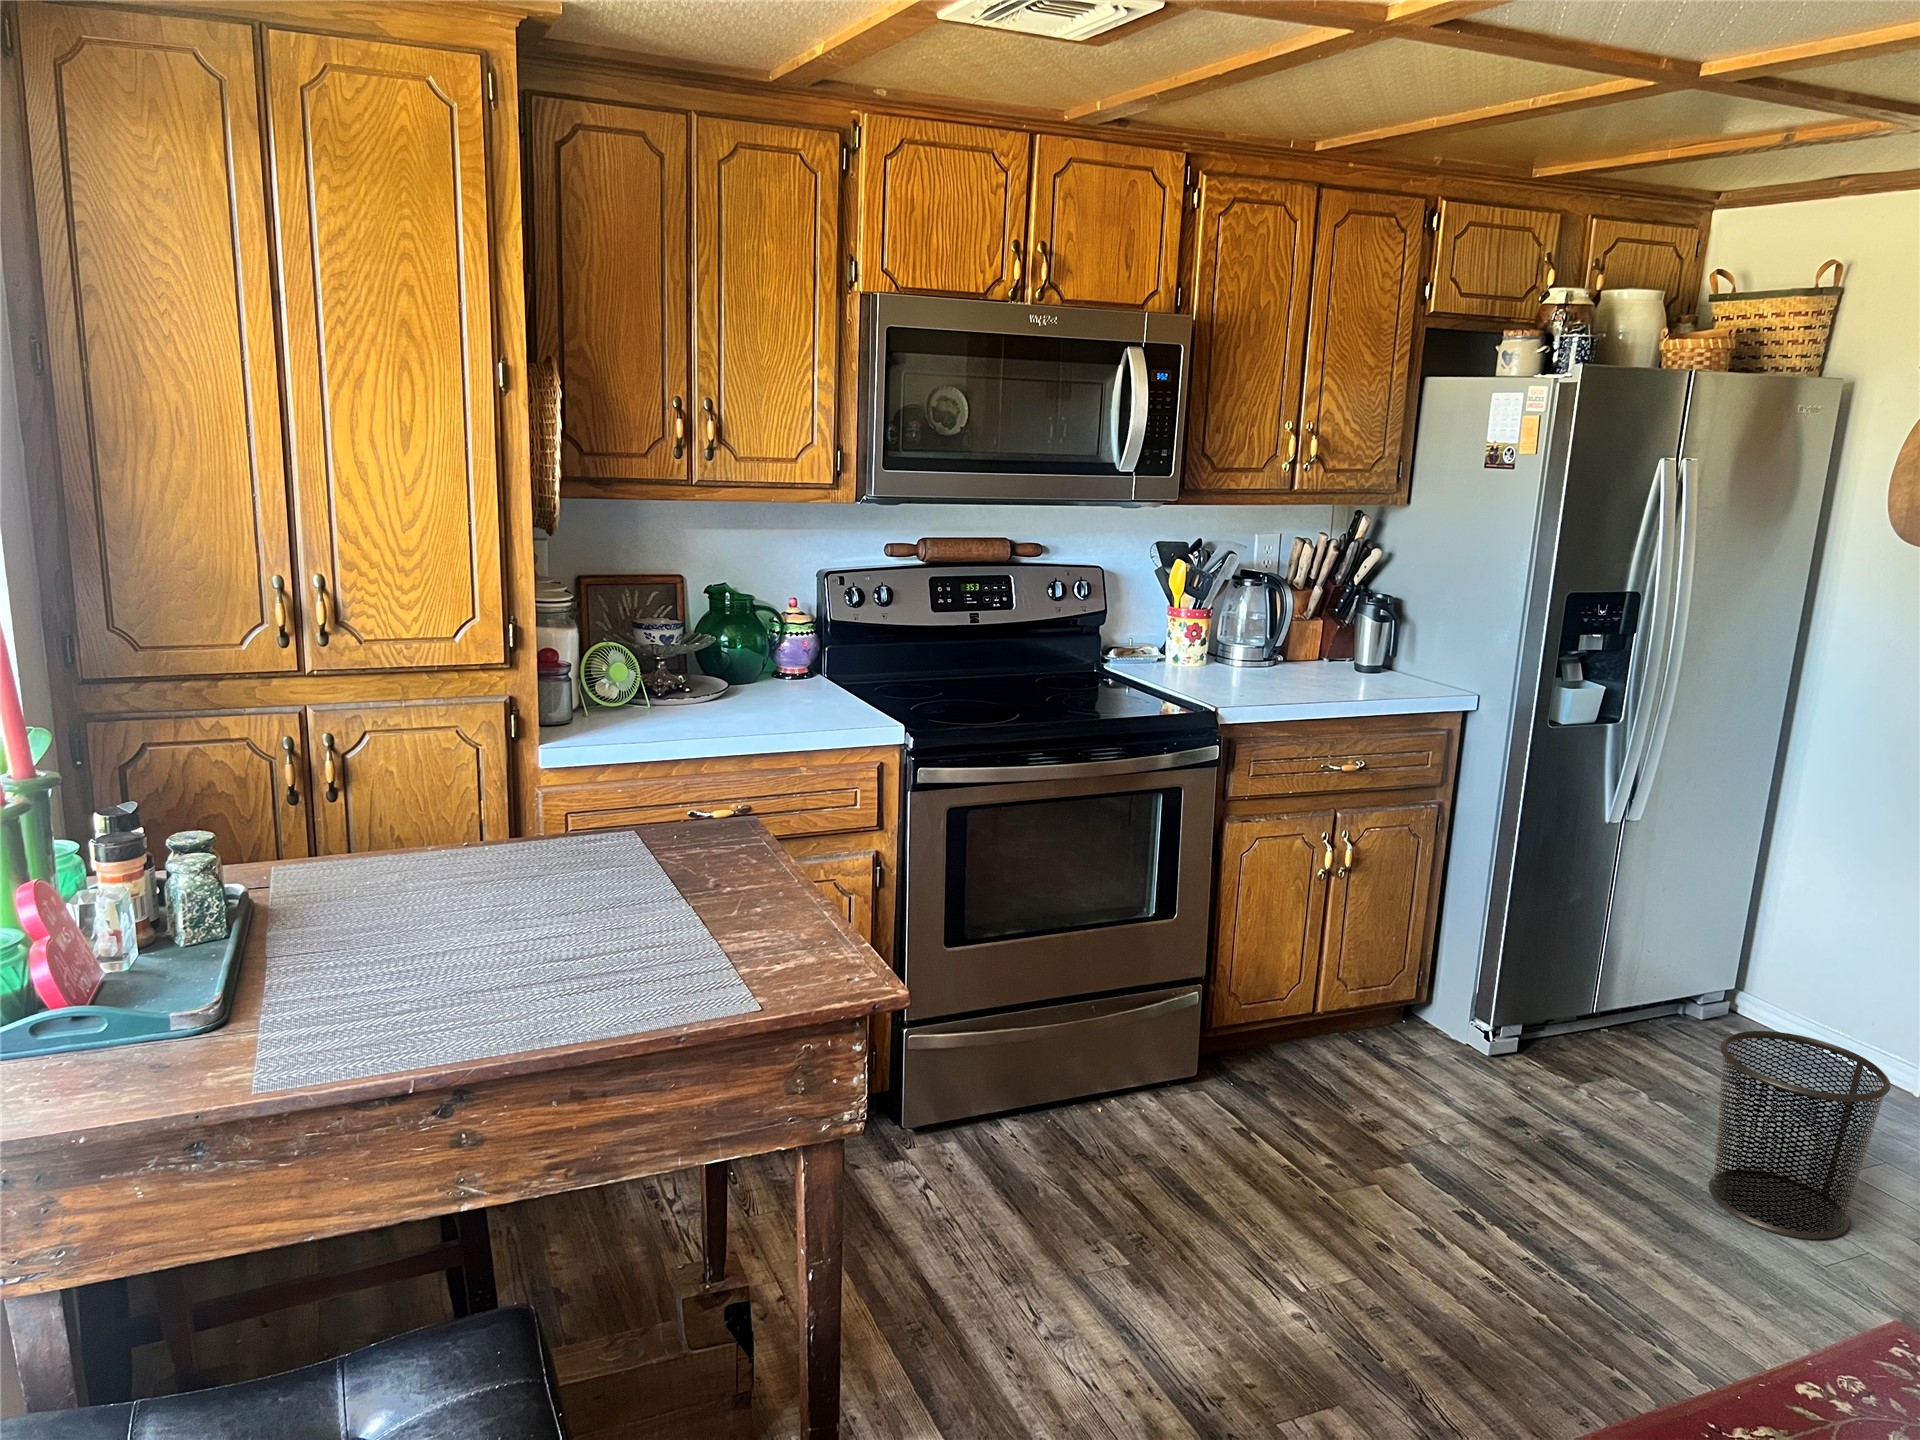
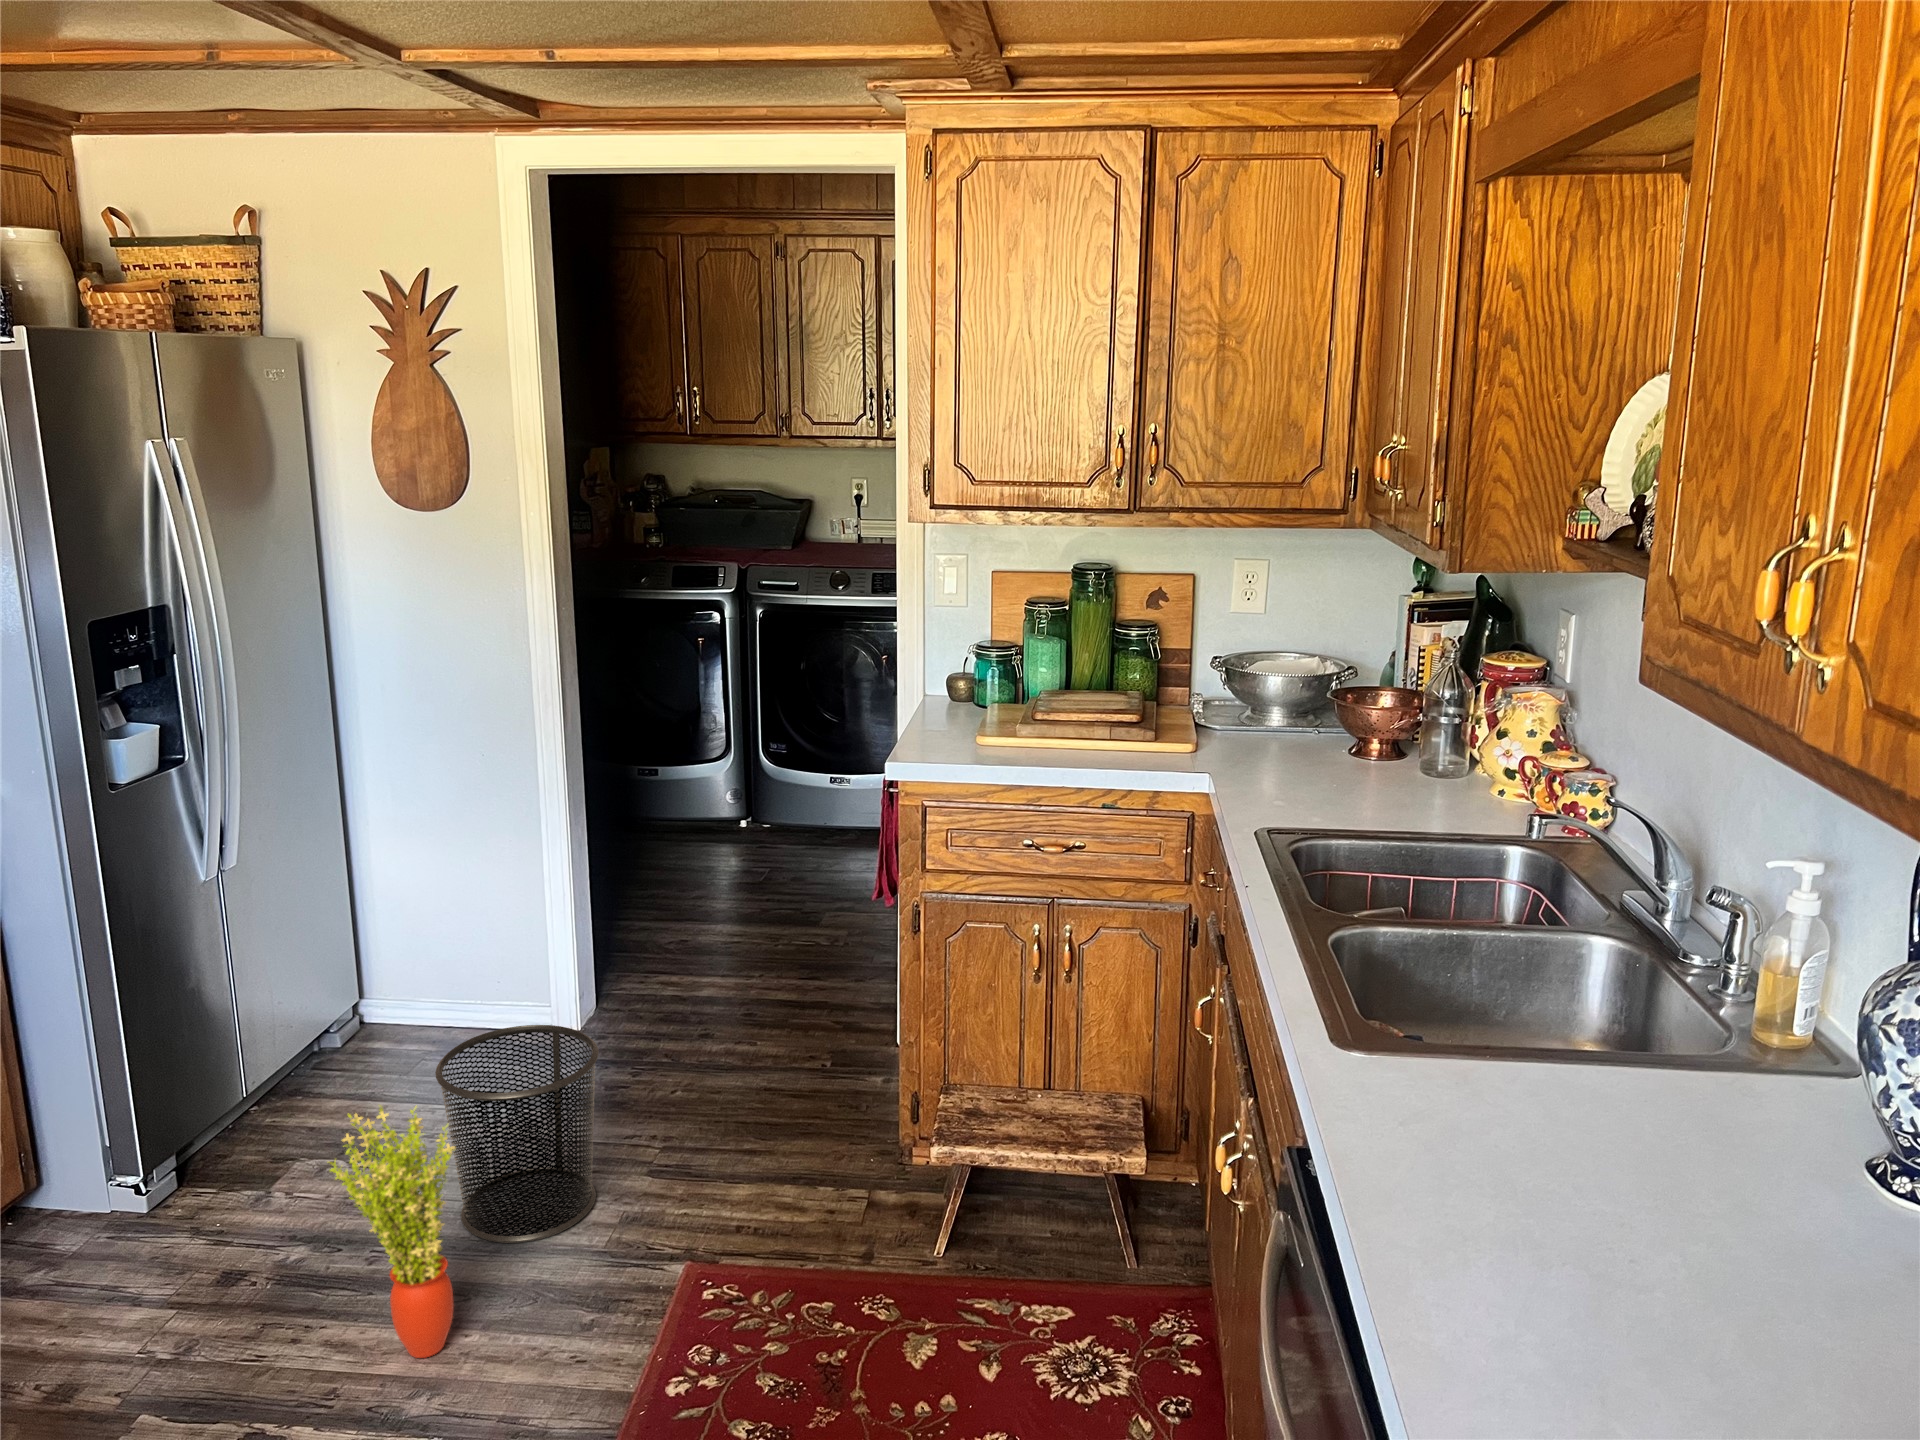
potted plant: none [1581,1013,1689,1246] -> present [331,1106,455,1358]

